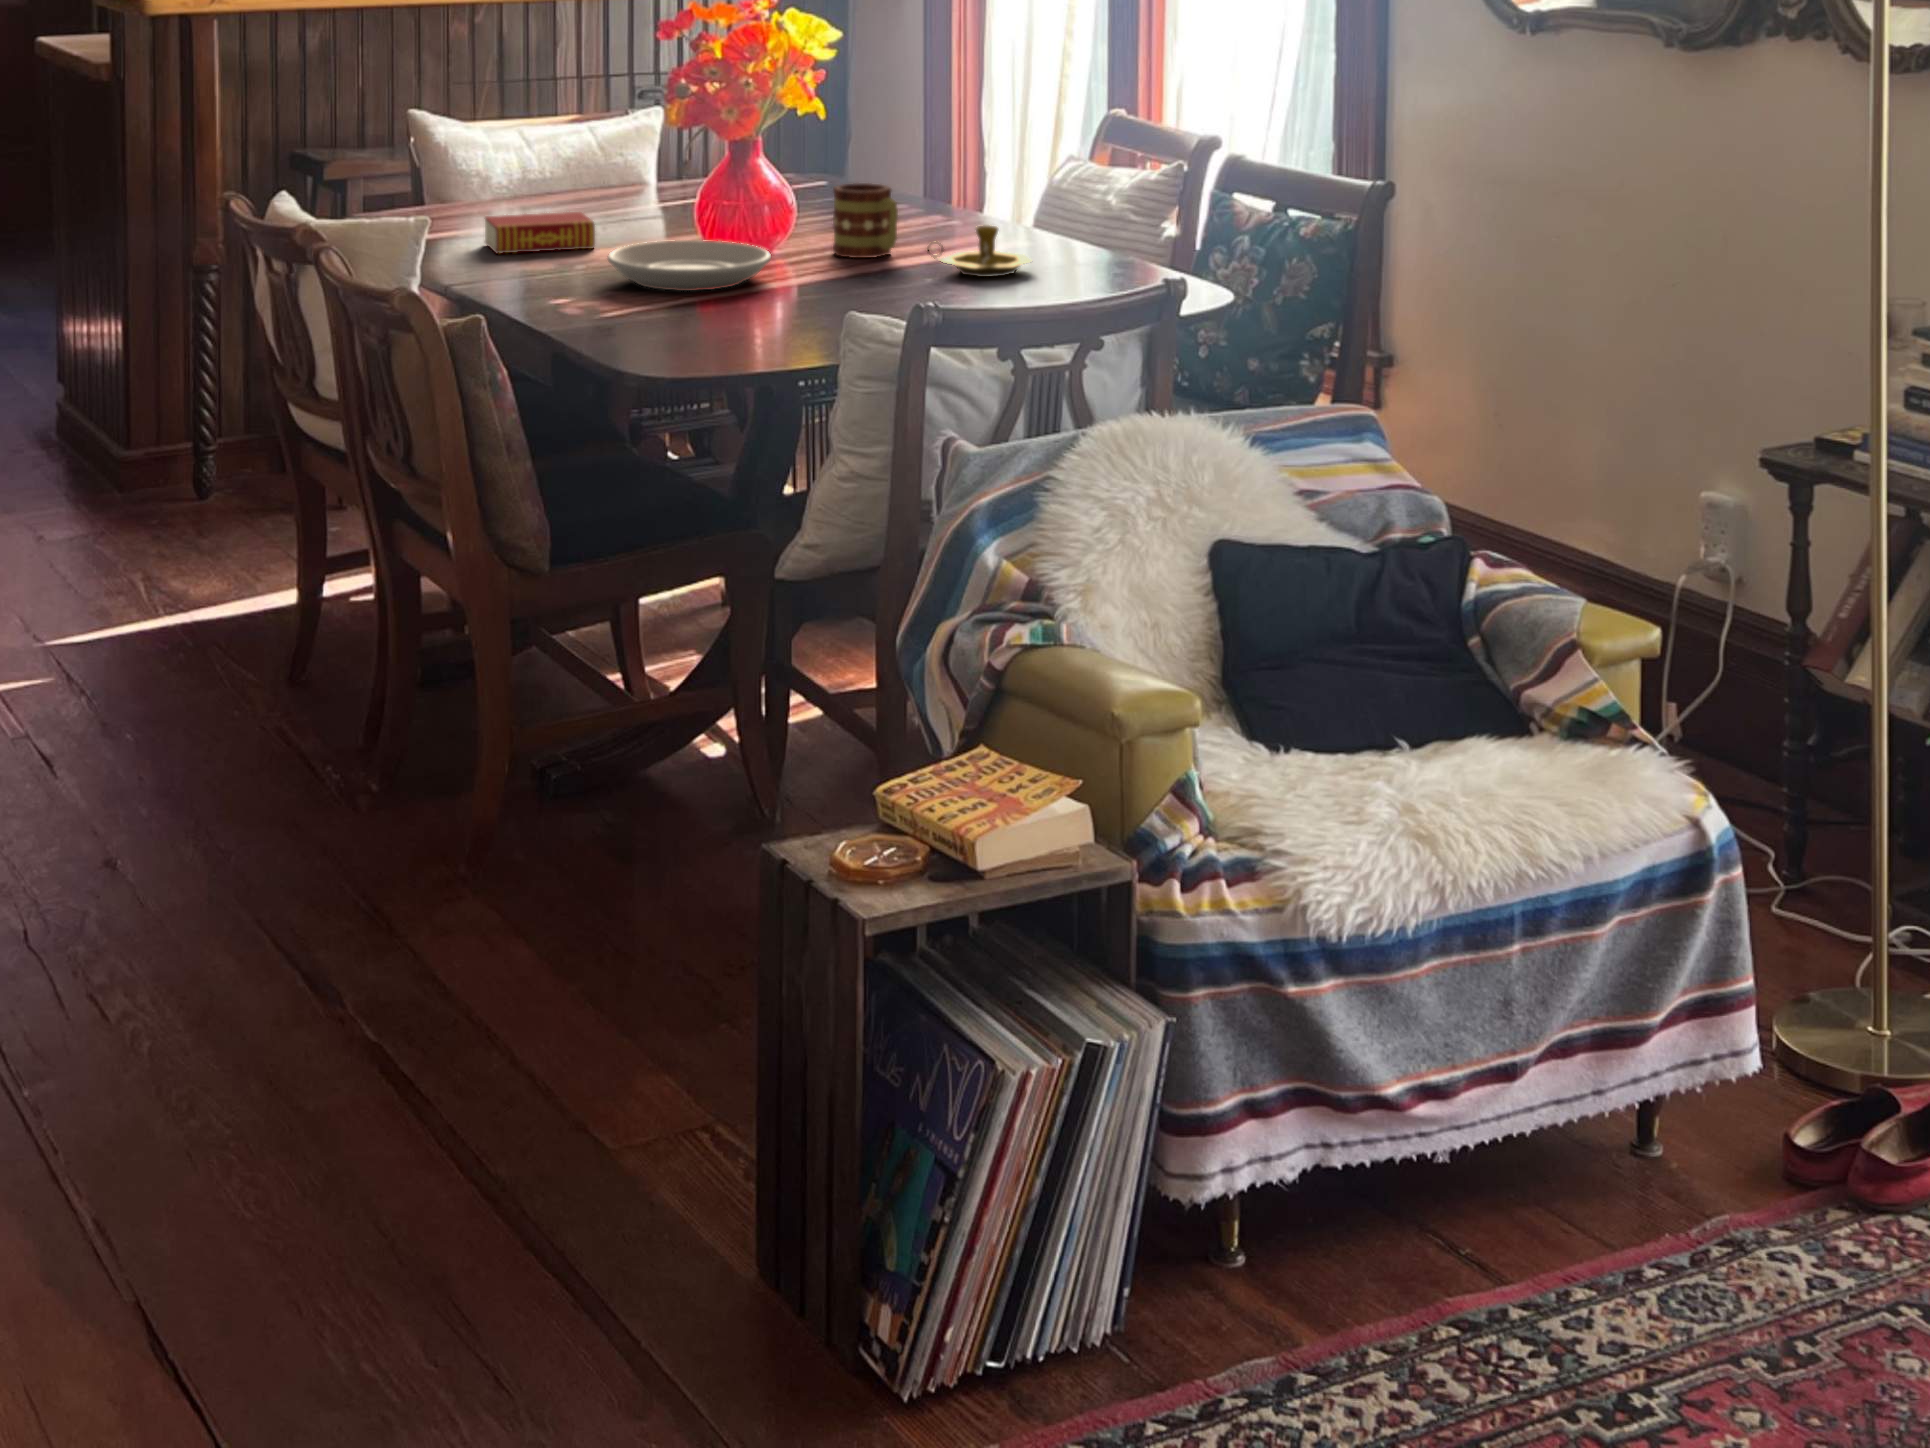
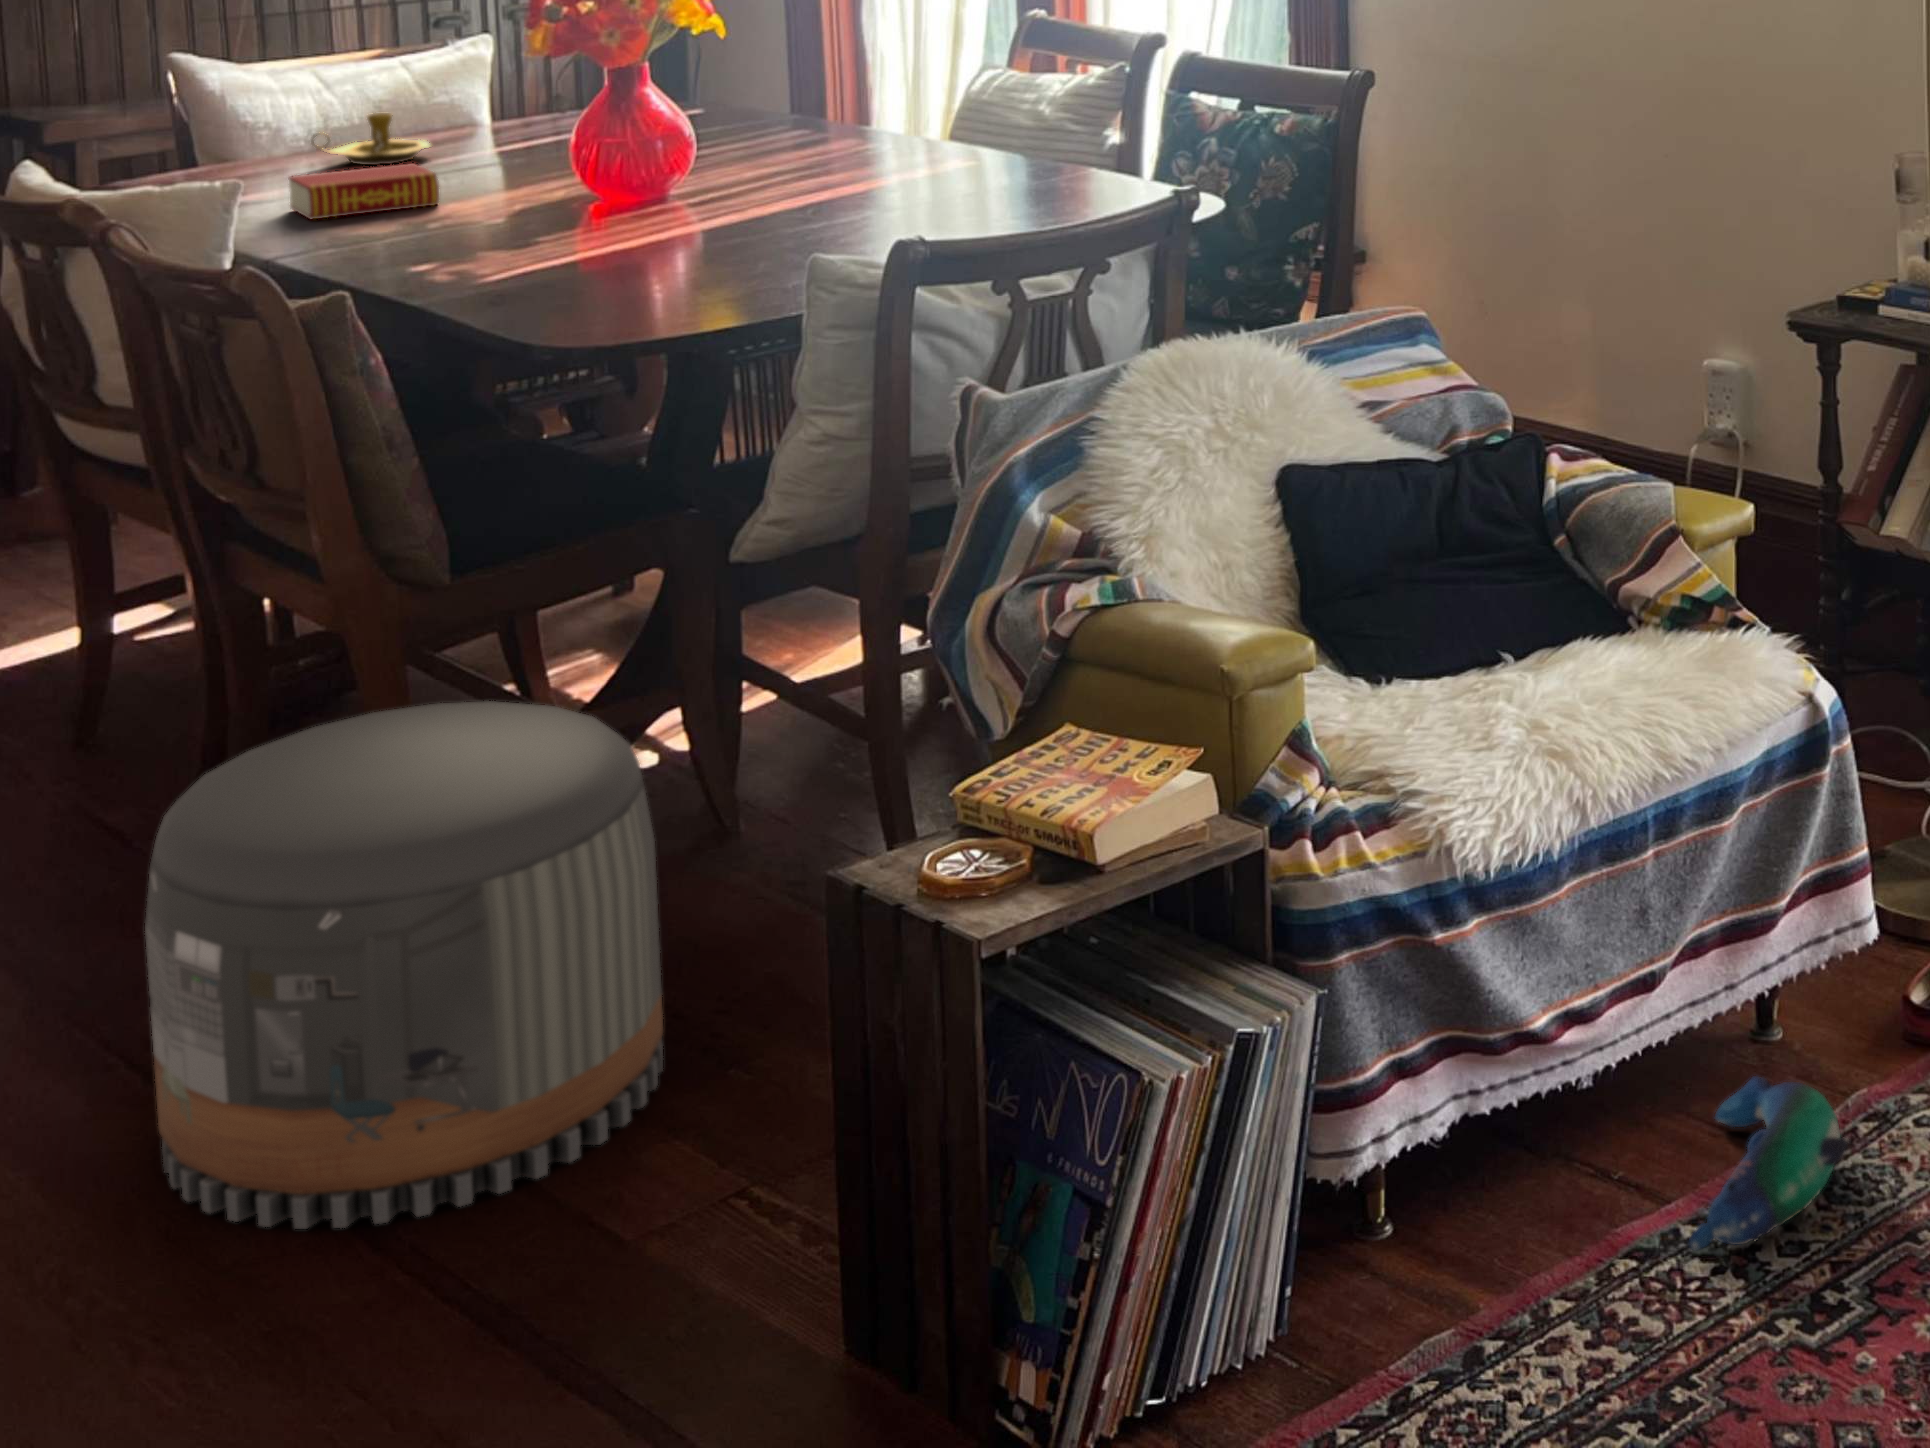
mug: present [833,183,898,258] -> none [739,107,823,193]
candlestick: present [928,225,1030,277] -> present [312,113,430,165]
plate: present [608,240,771,291] -> none [470,185,678,245]
pouf: none [294,666,678,1084] -> present [145,701,663,1229]
plush toy: none [1510,1179,1680,1334] -> present [1689,1076,1848,1250]

